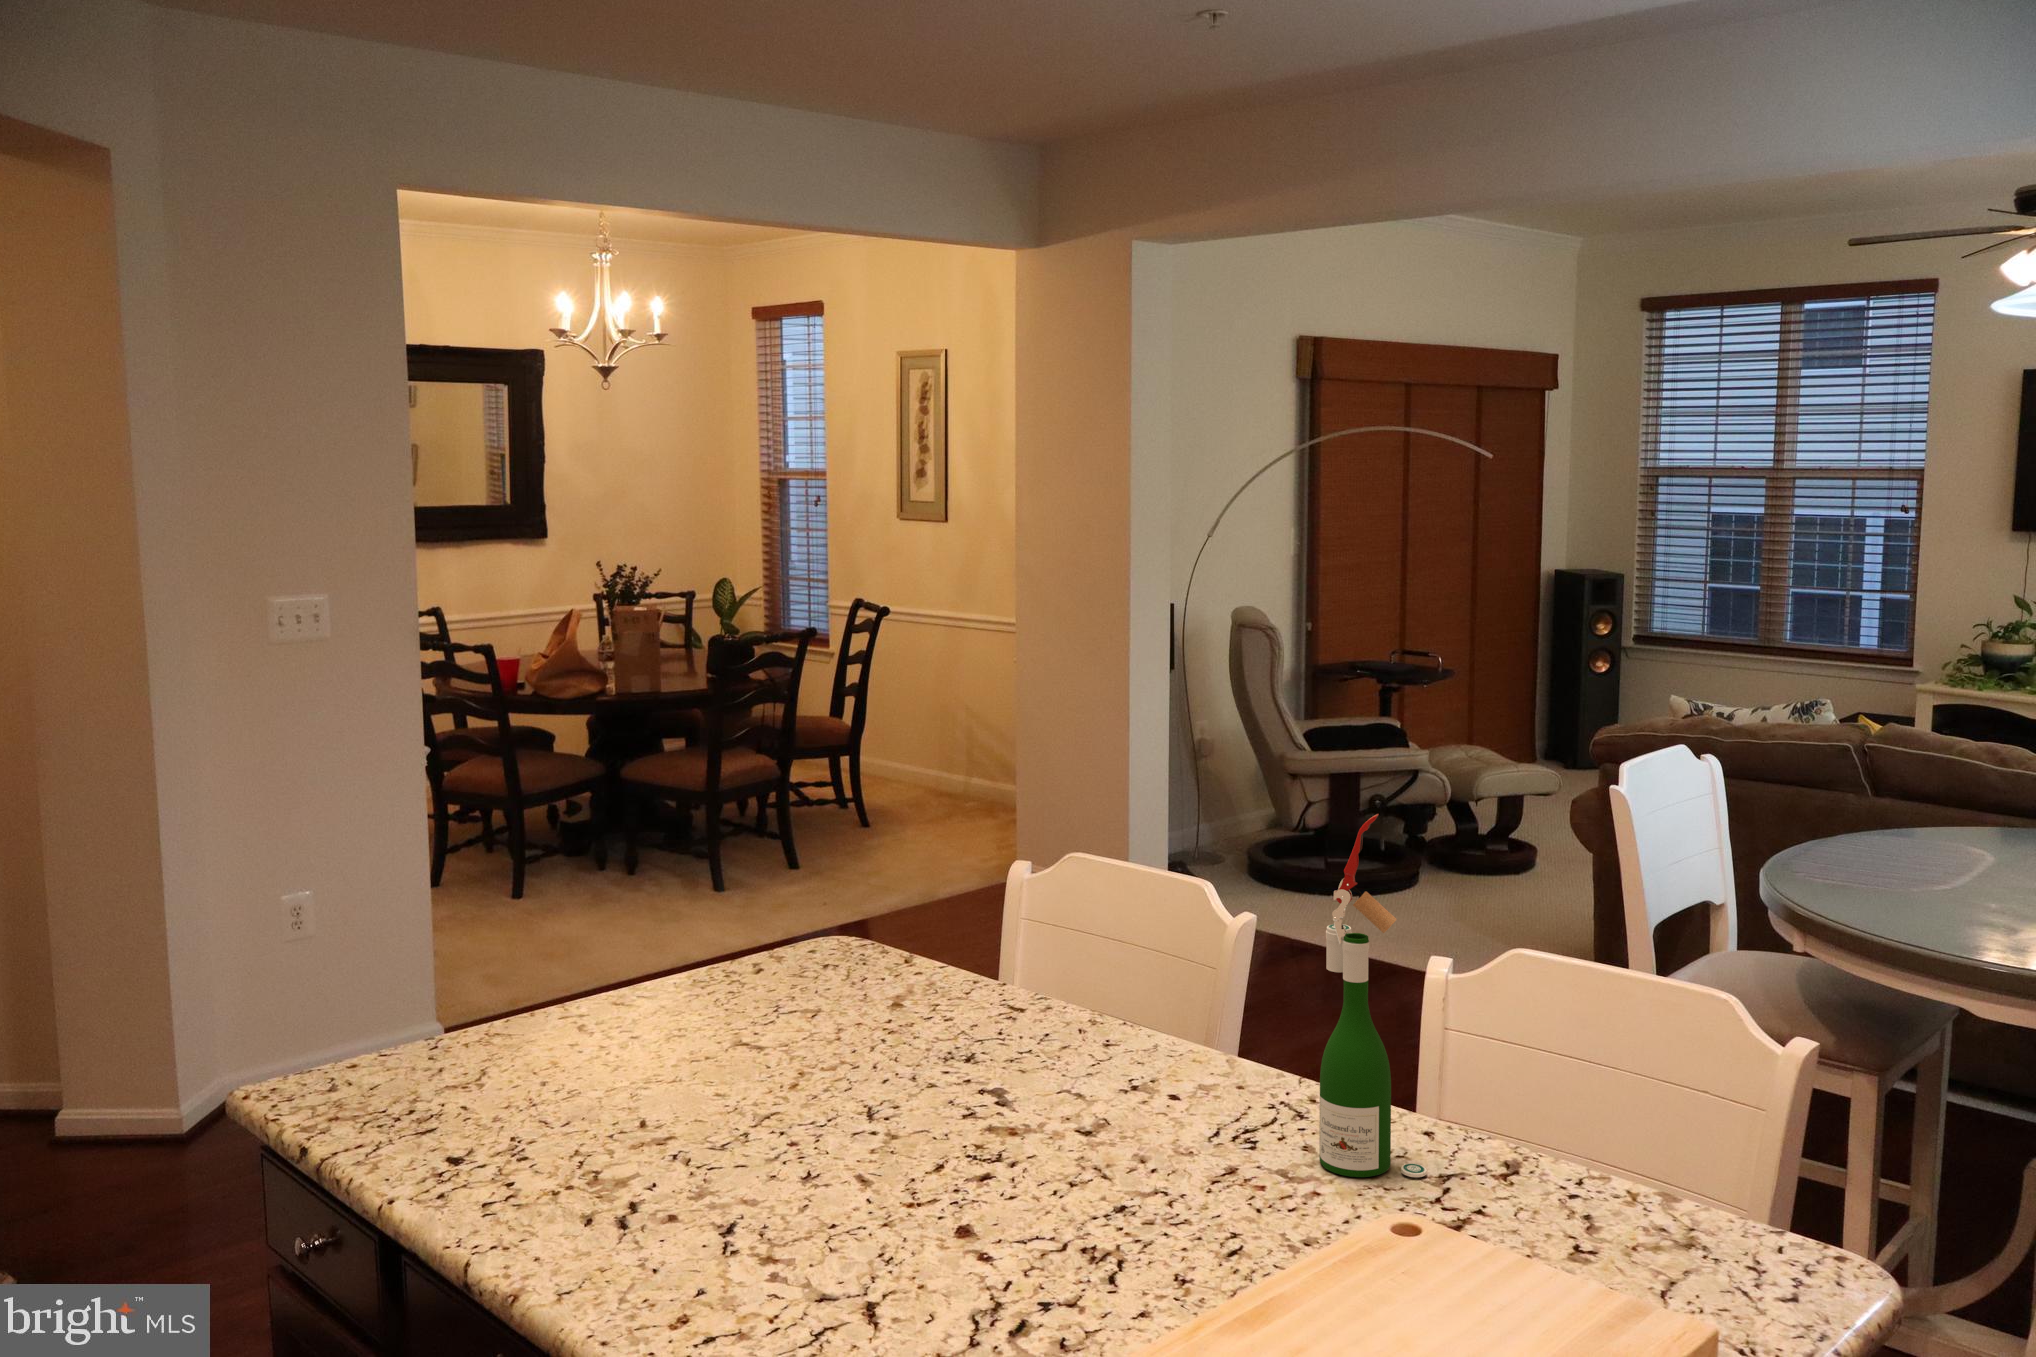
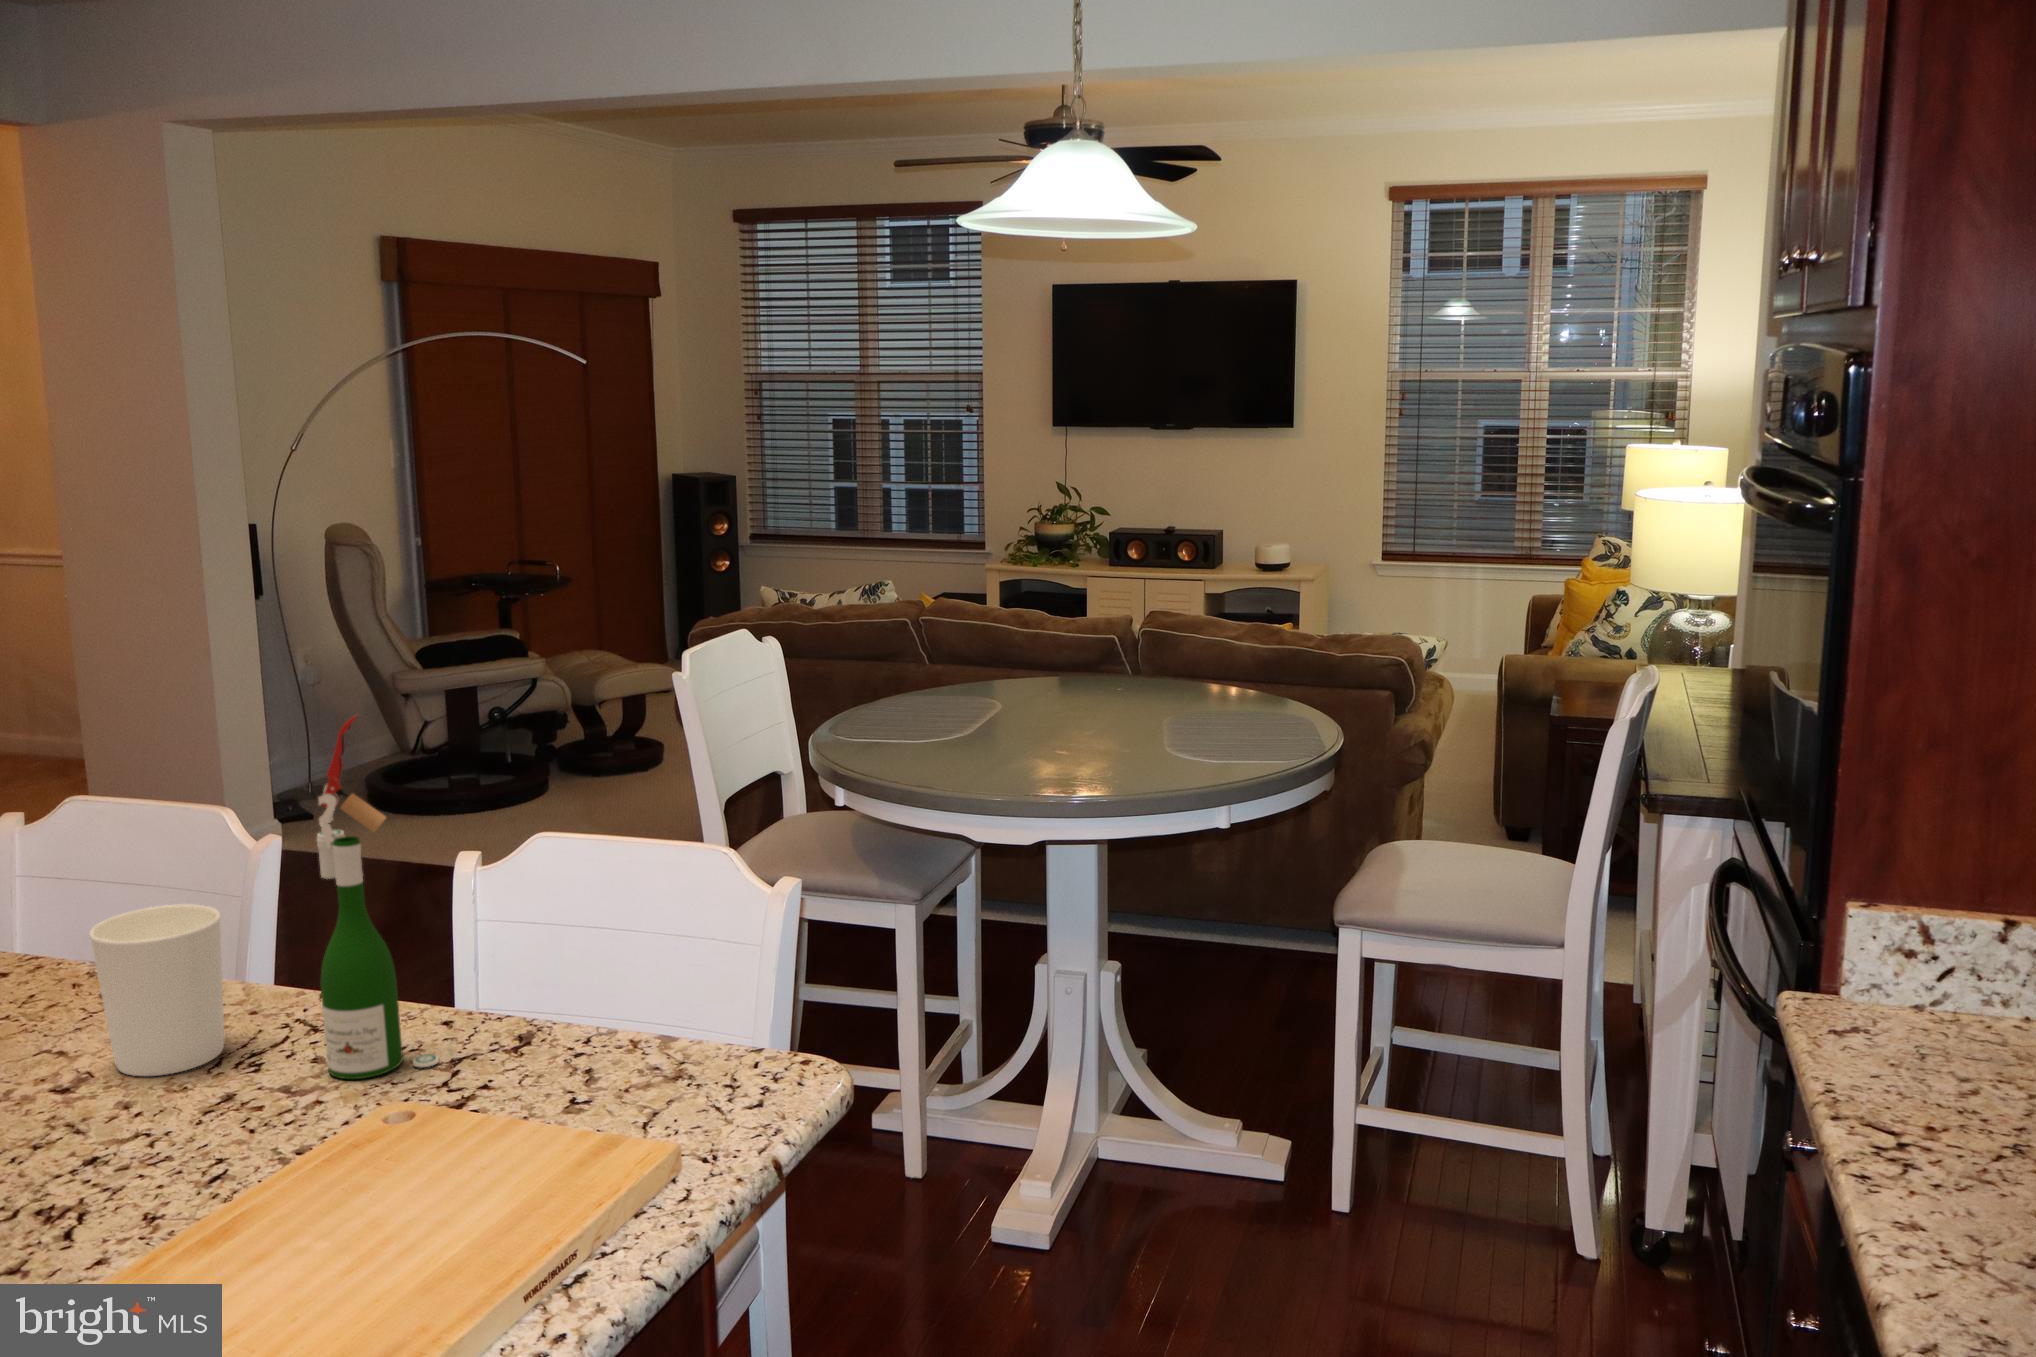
candle holder: none [1119,974,1228,1135] -> present [89,904,224,1076]

